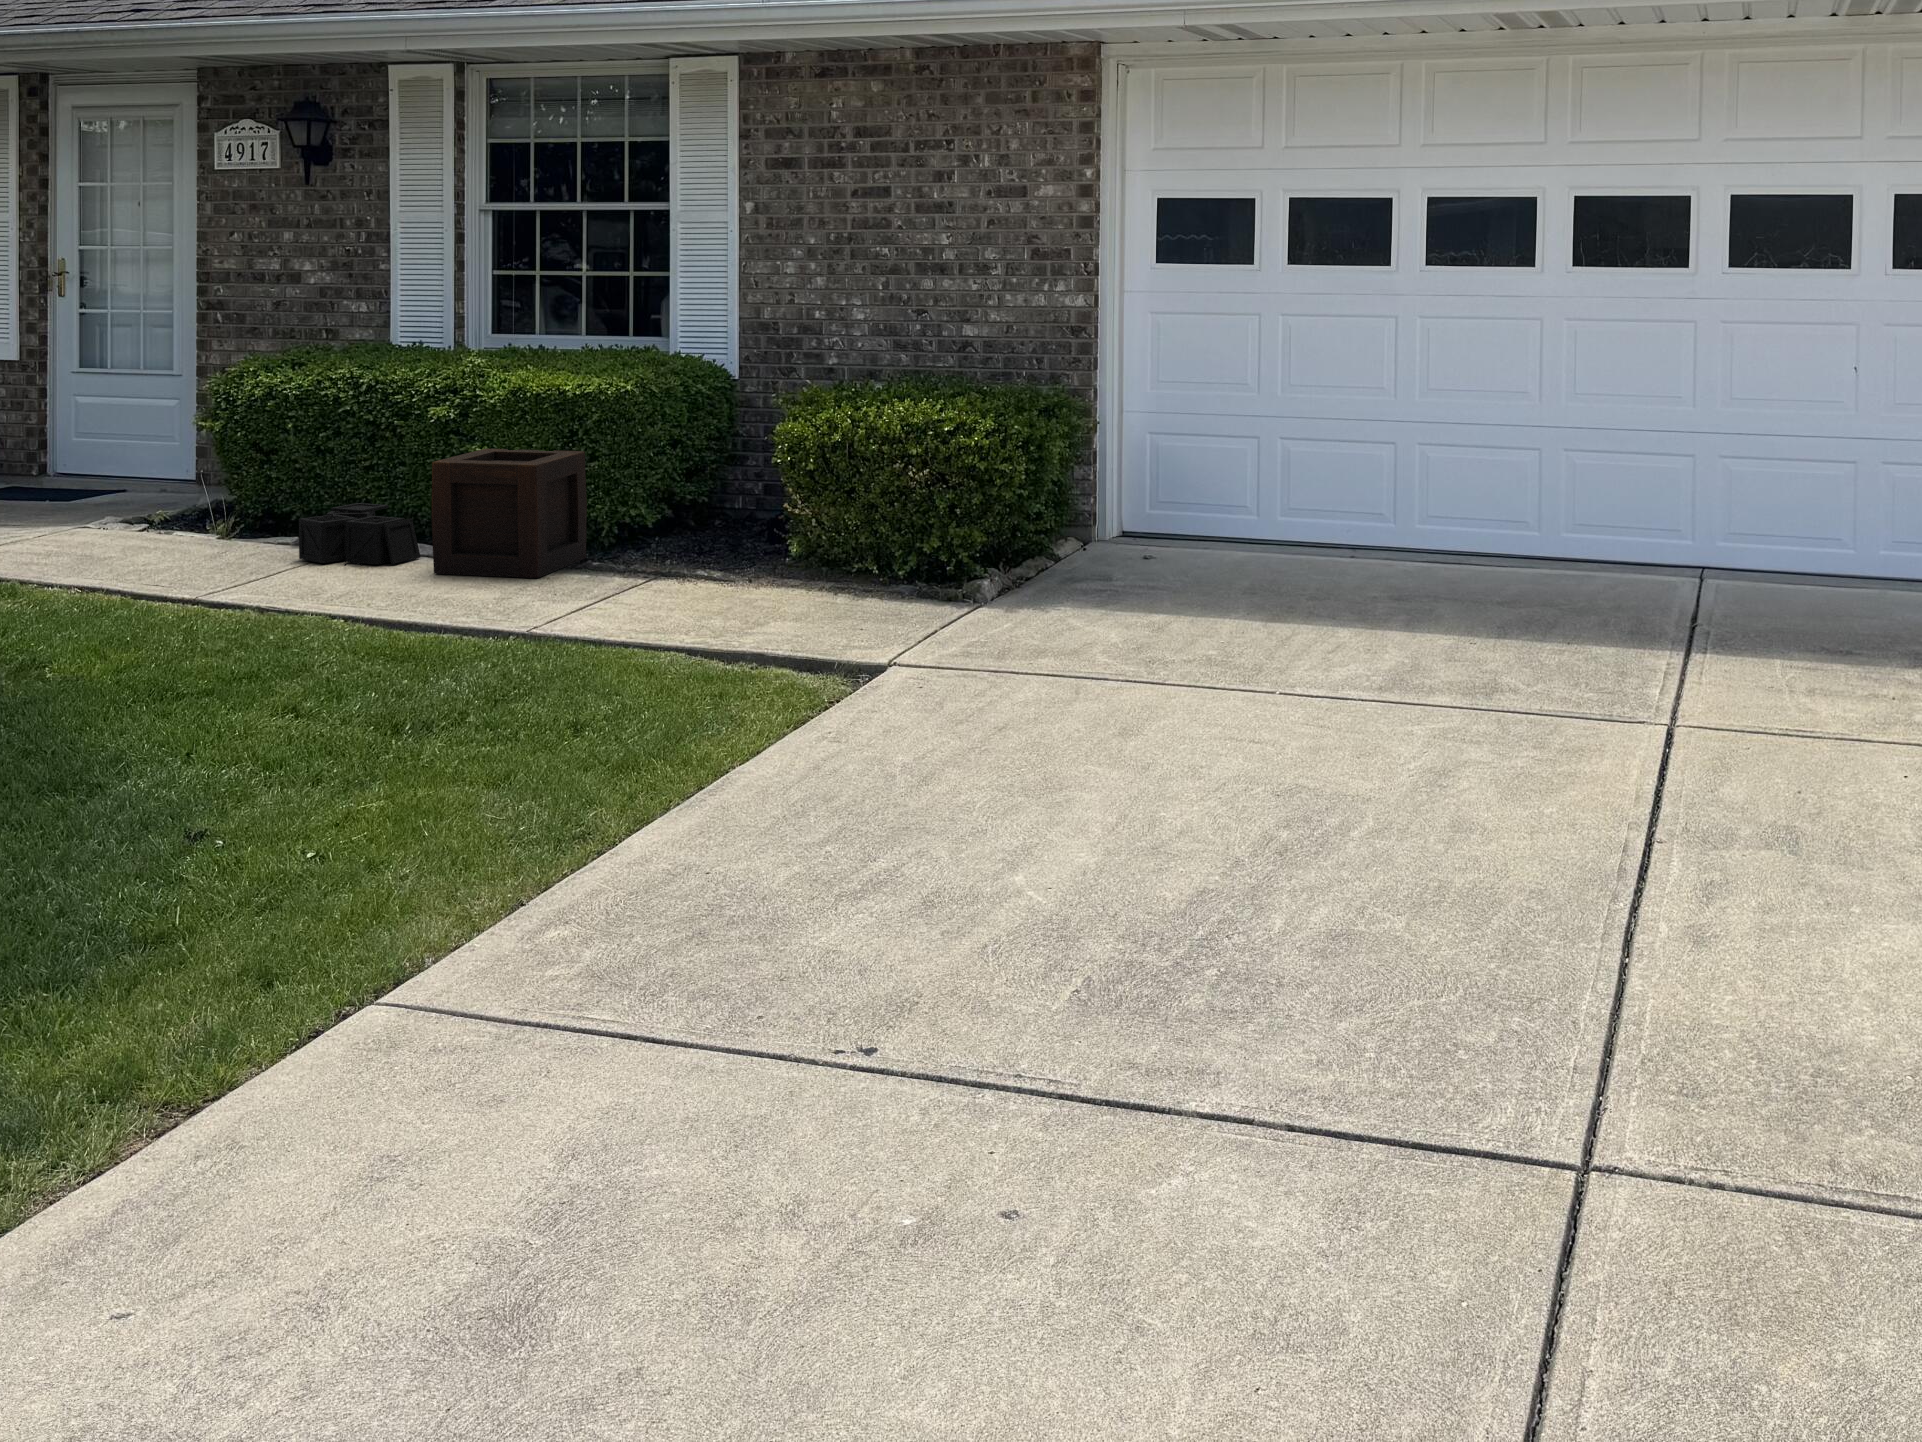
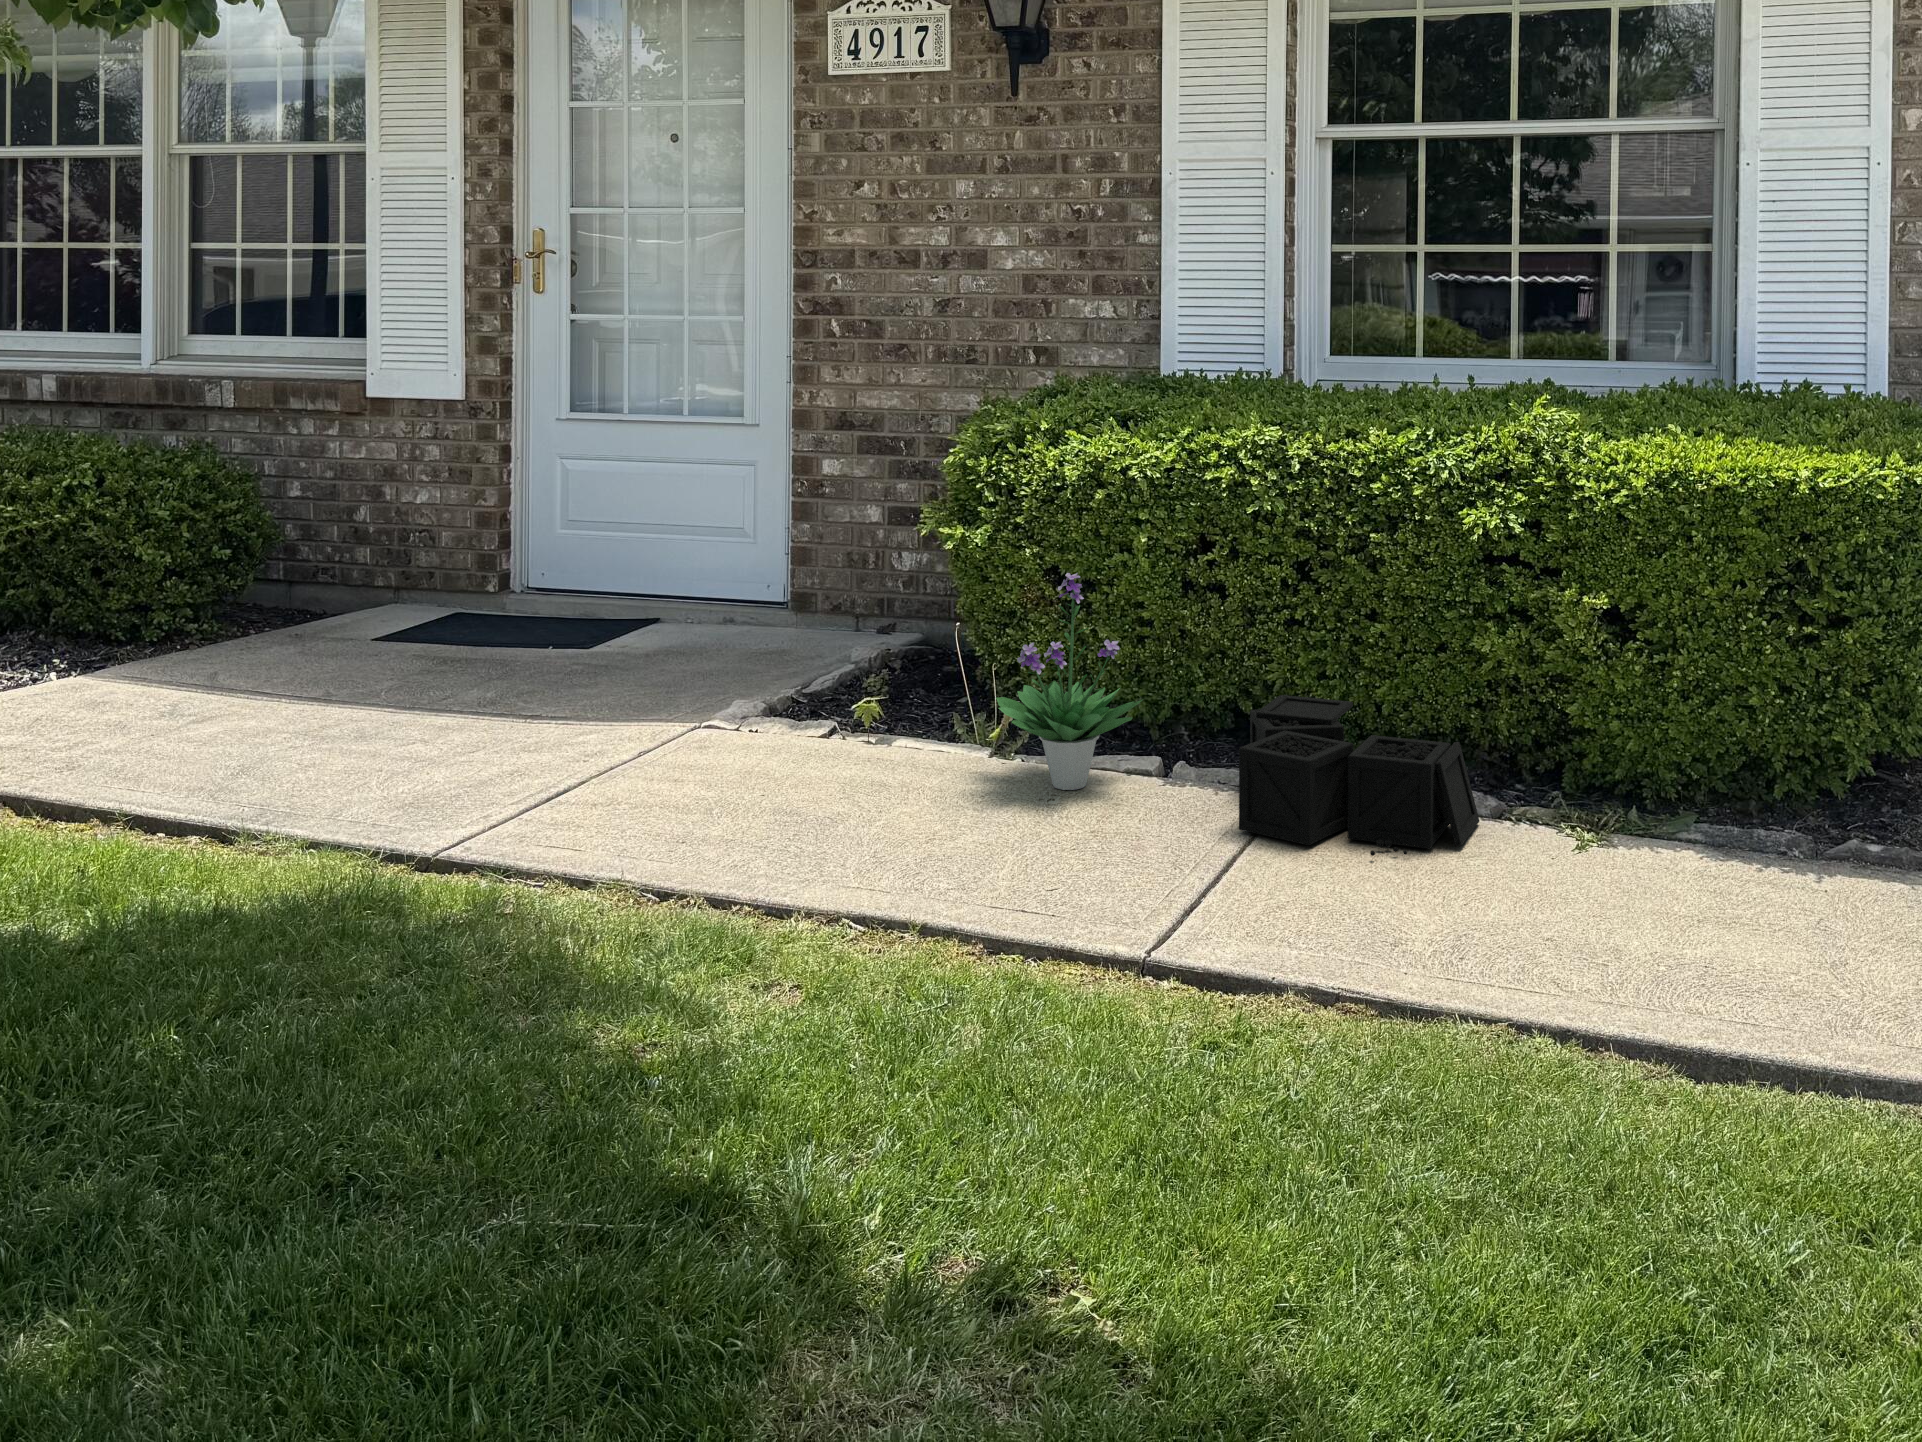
potted plant: none [204,439,287,548] -> present [996,573,1143,790]
wooden crate: present [431,449,587,578] -> none [1586,595,1850,896]

